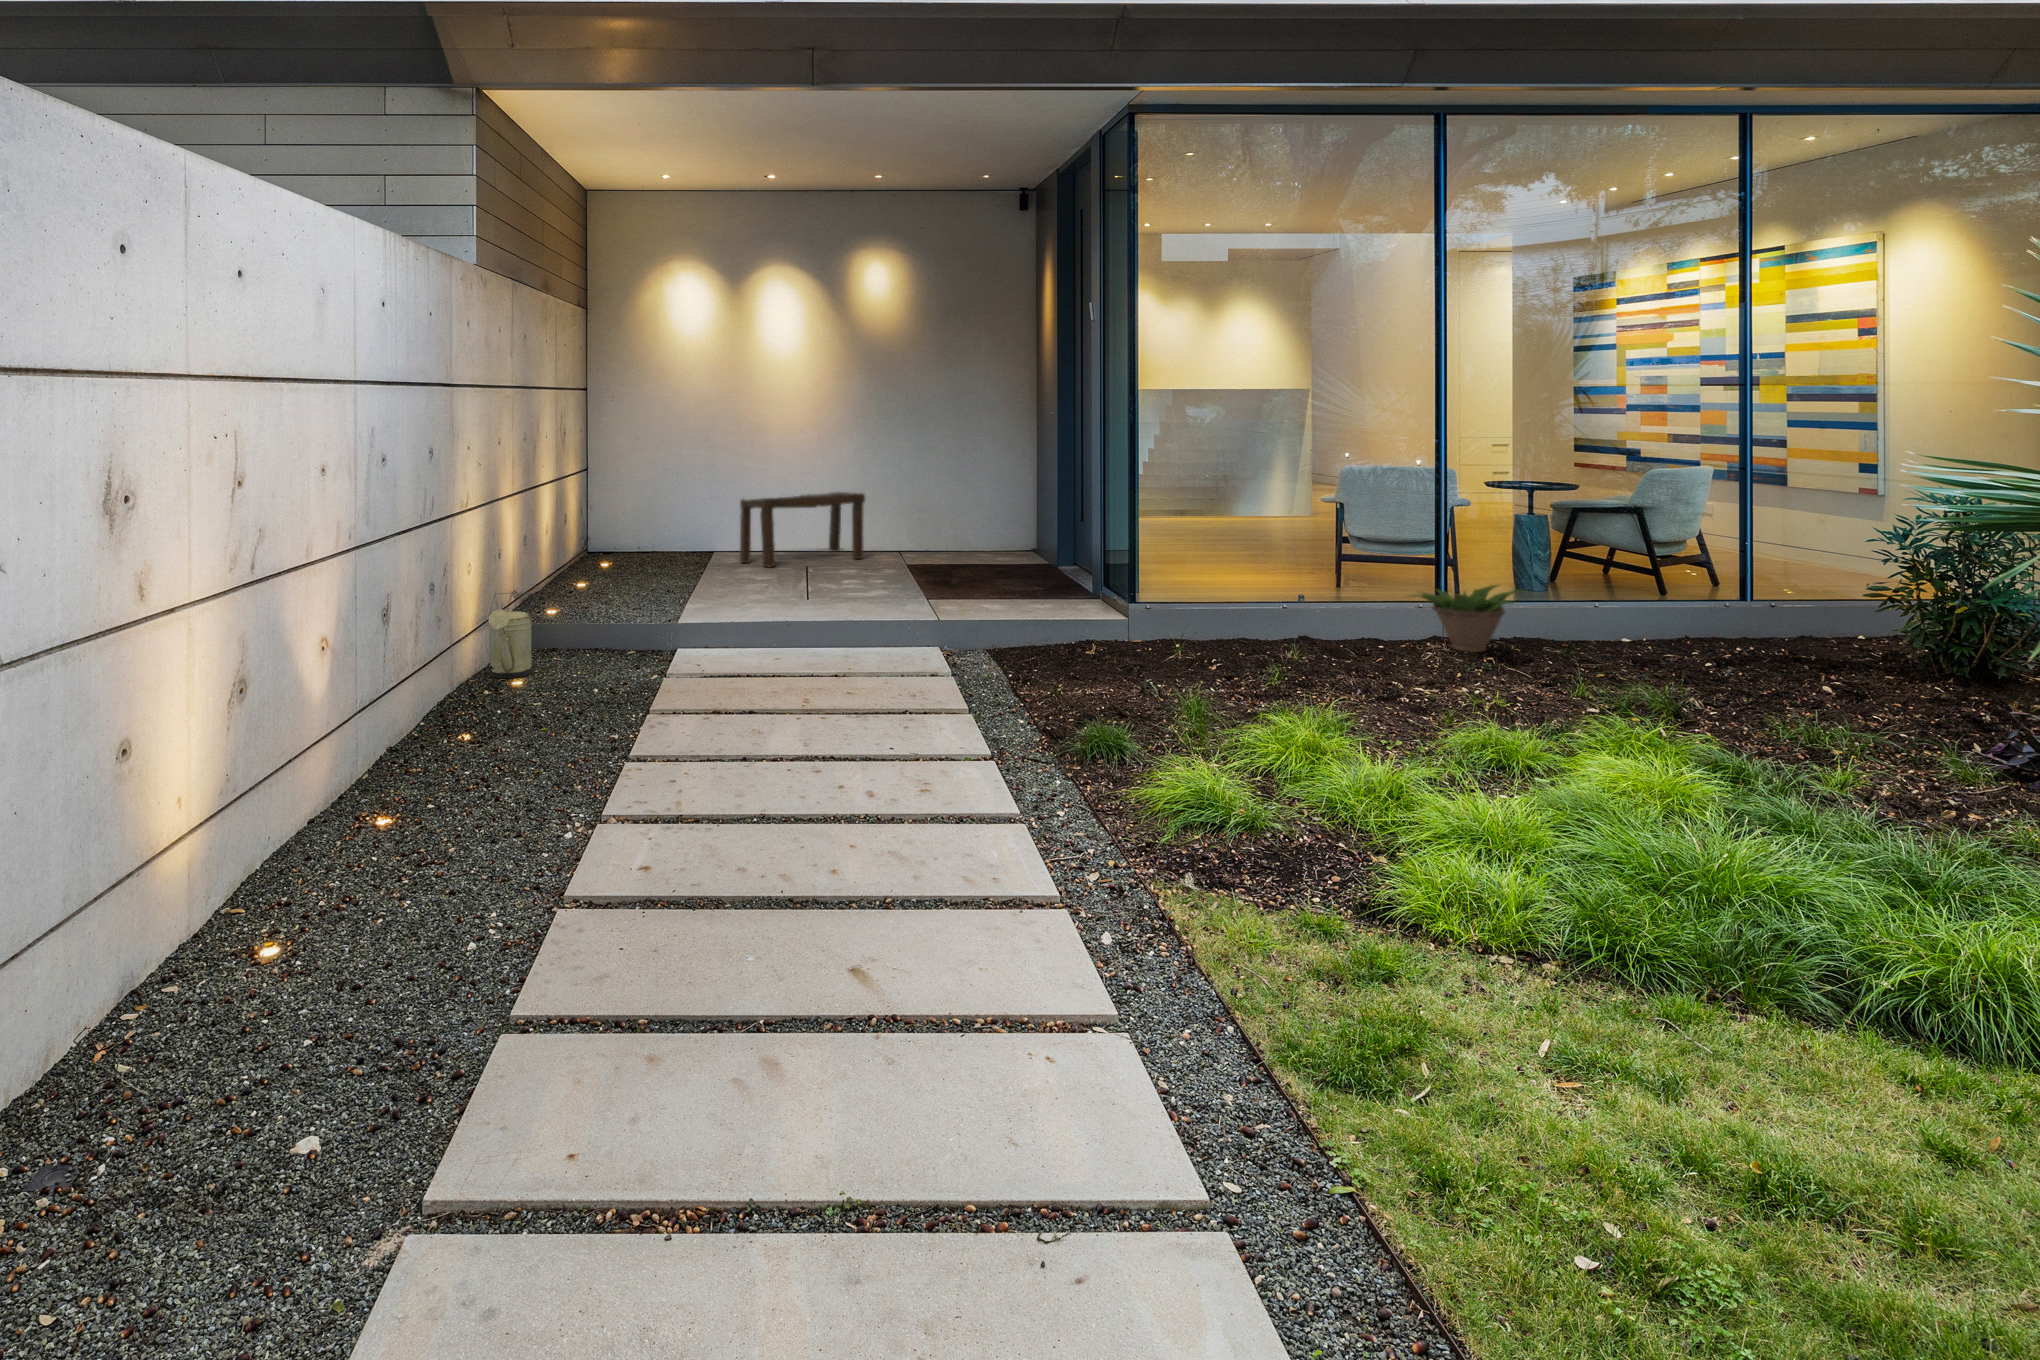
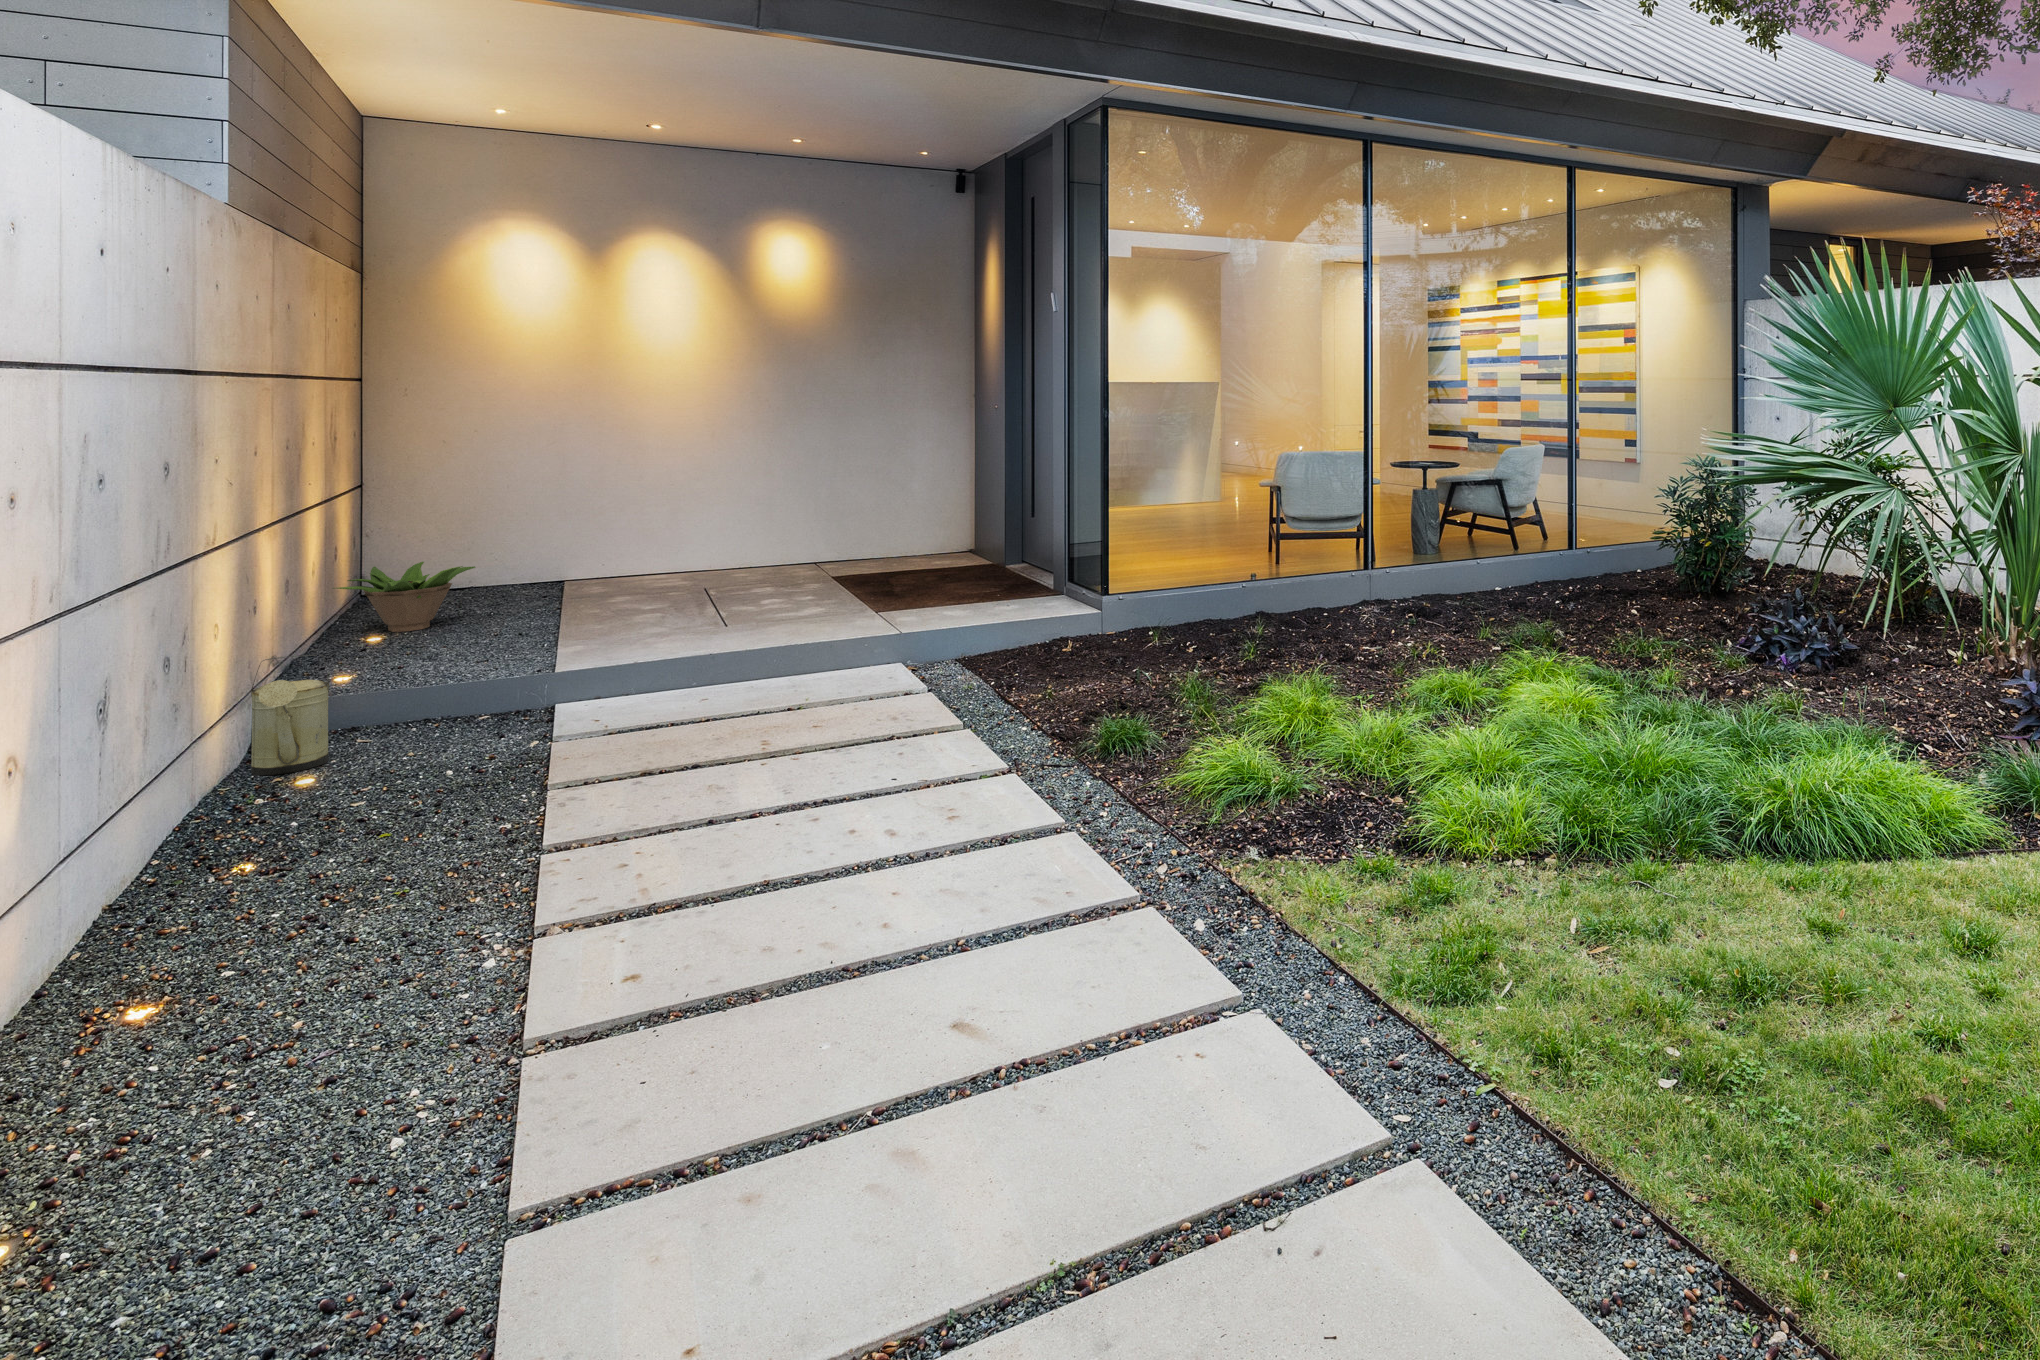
bench: present [740,492,865,567] -> none [615,498,783,591]
decorative plant: present [1419,585,1521,652] -> present [333,562,475,632]

